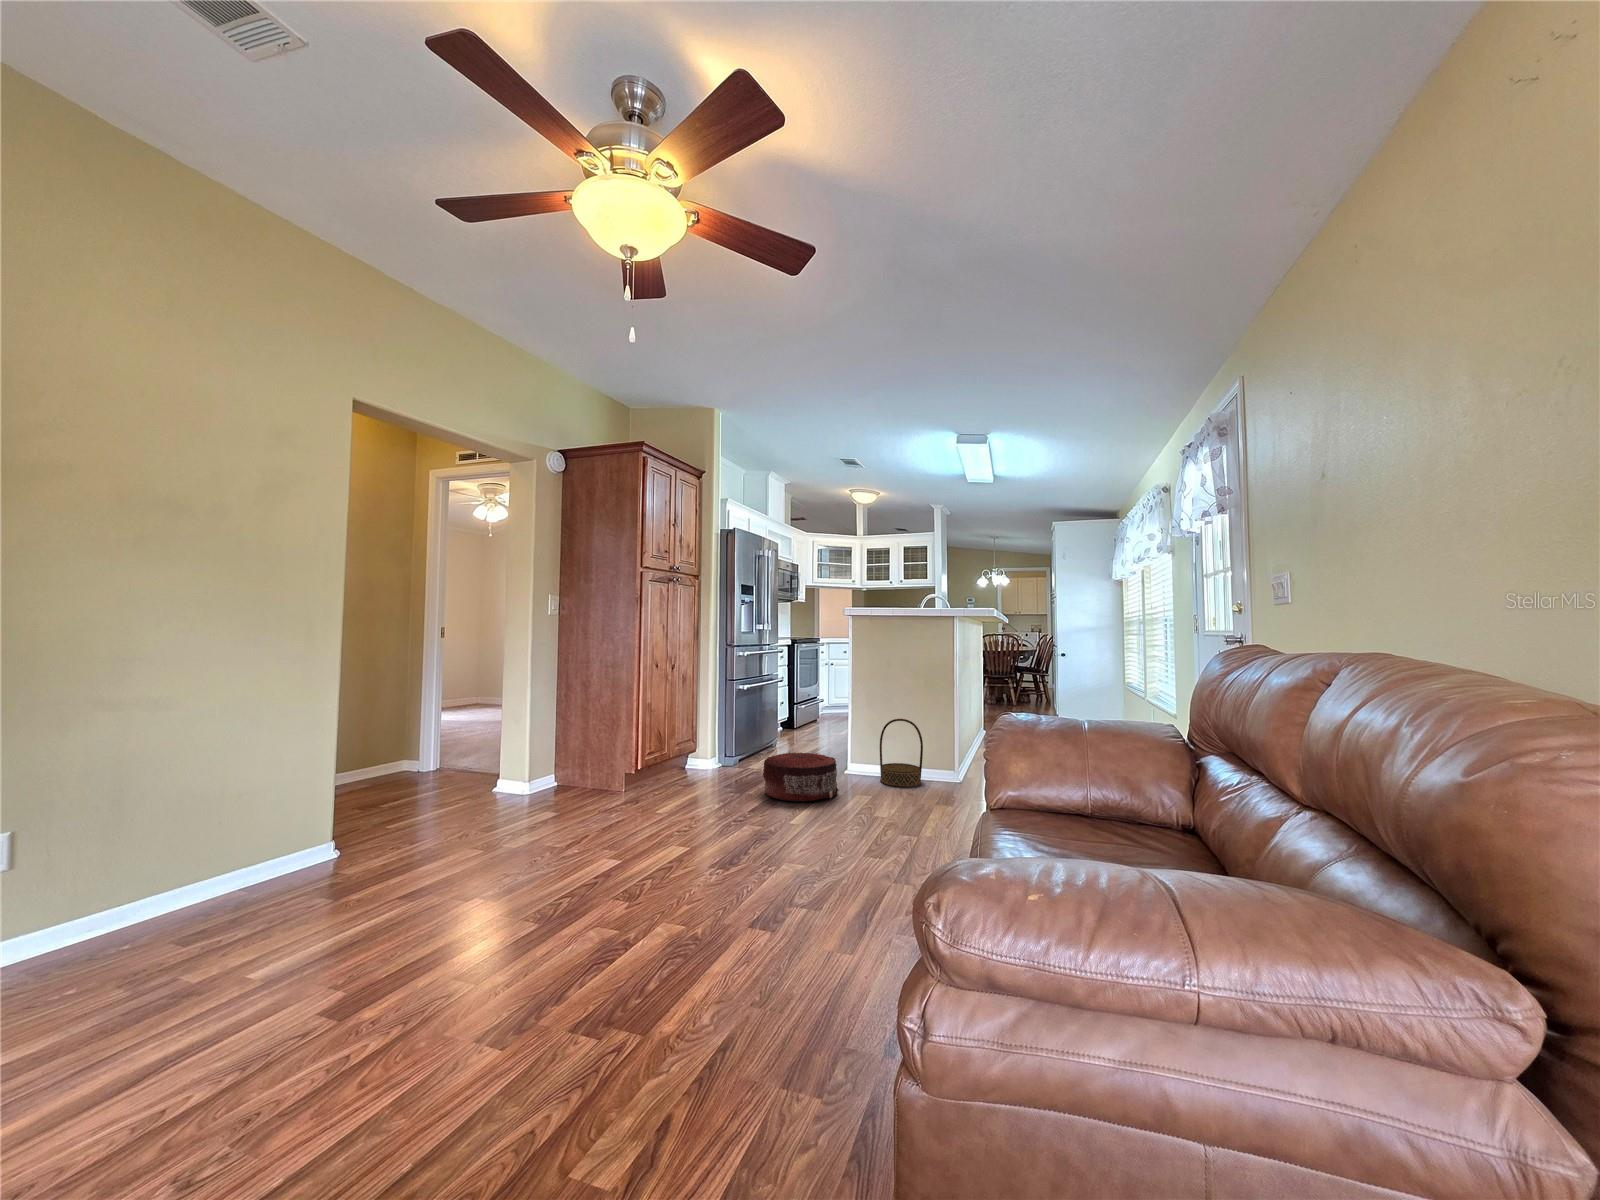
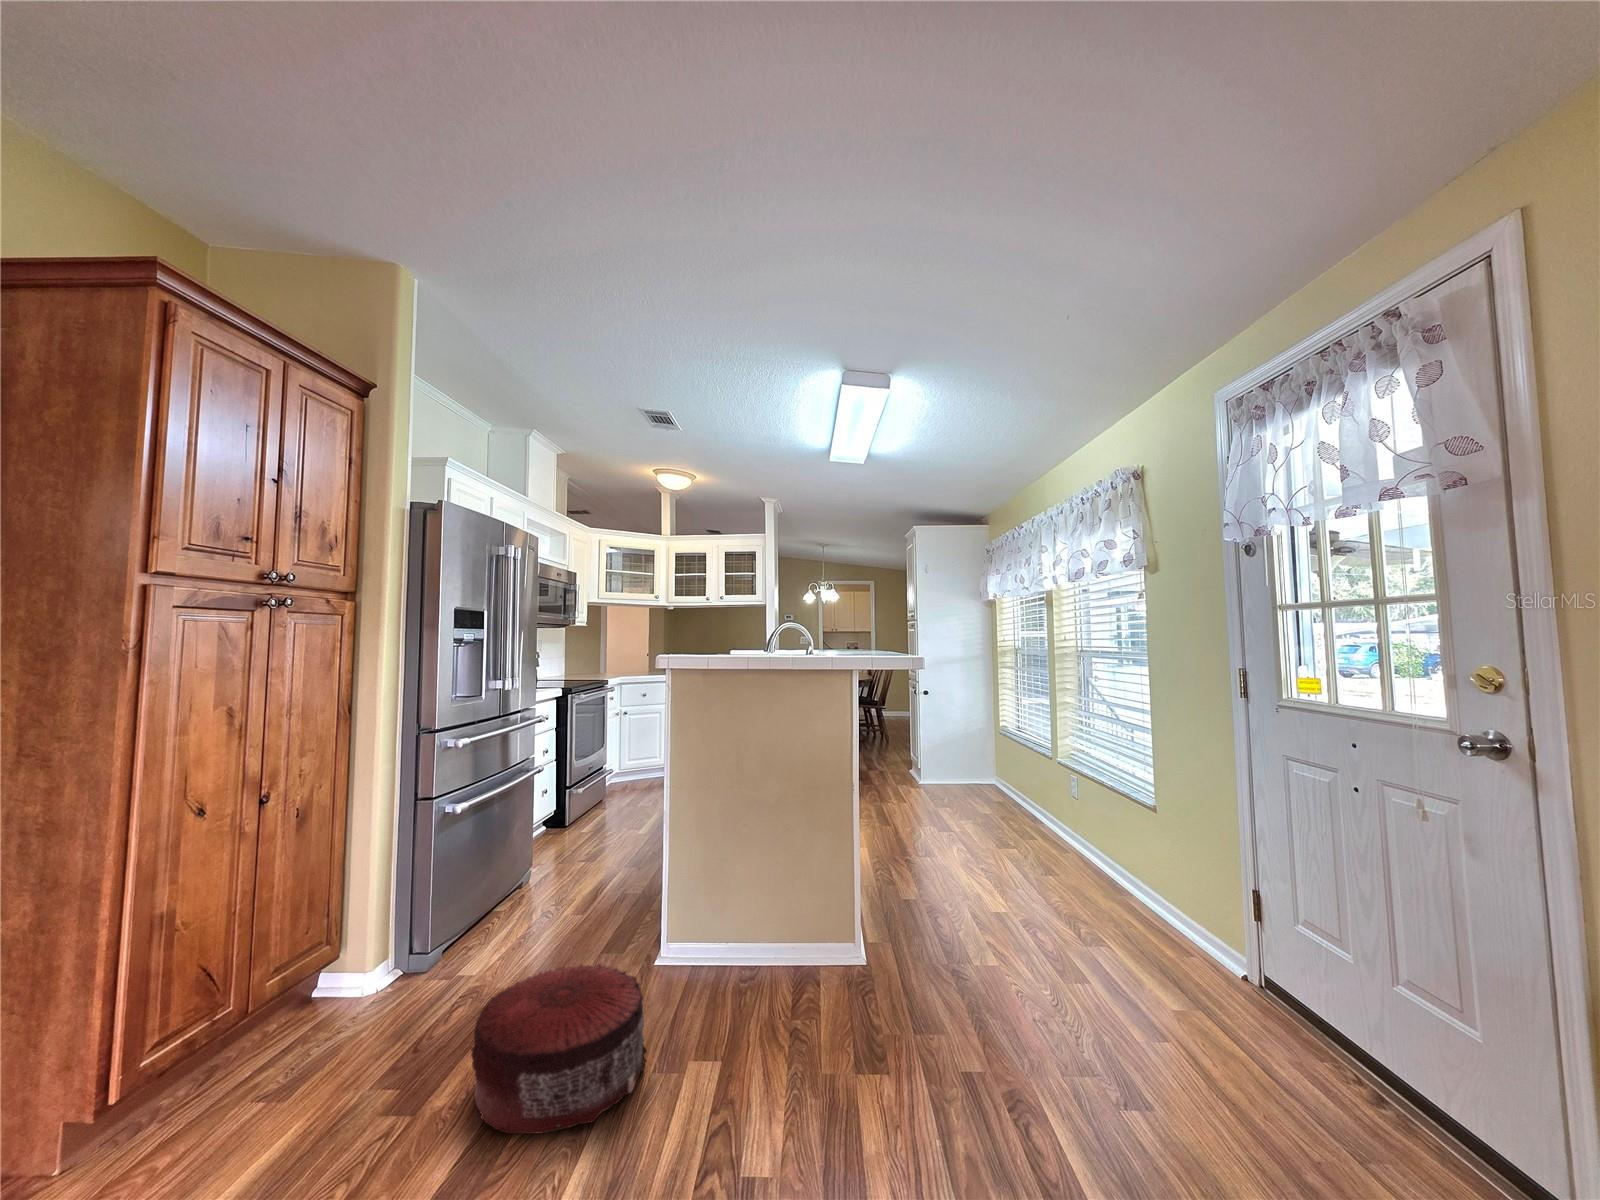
basket: present [880,719,923,787] -> none [721,862,800,999]

